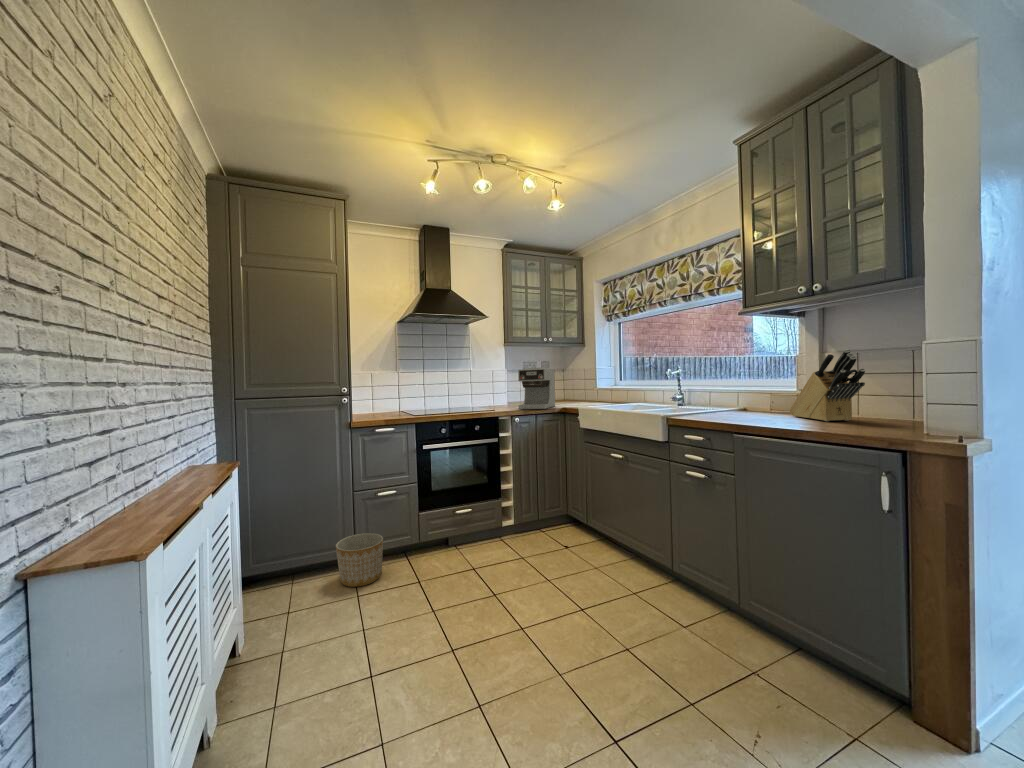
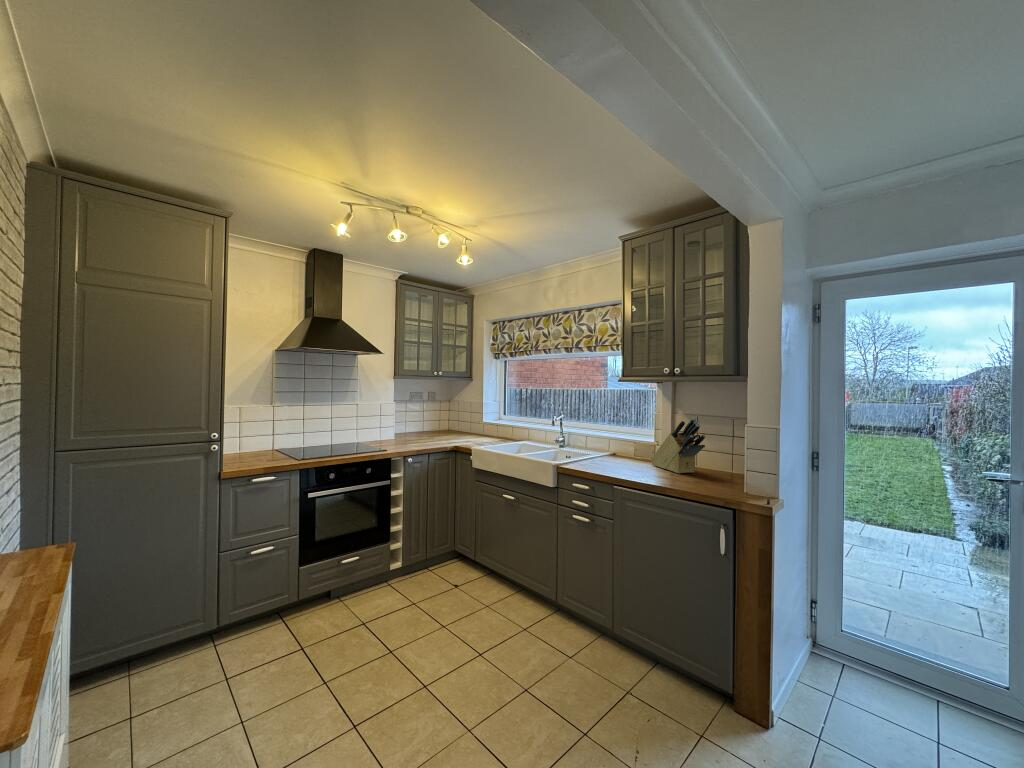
coffee maker: present [518,367,555,409] -> none [411,407,447,449]
planter: present [336,533,383,587] -> none [196,598,258,667]

